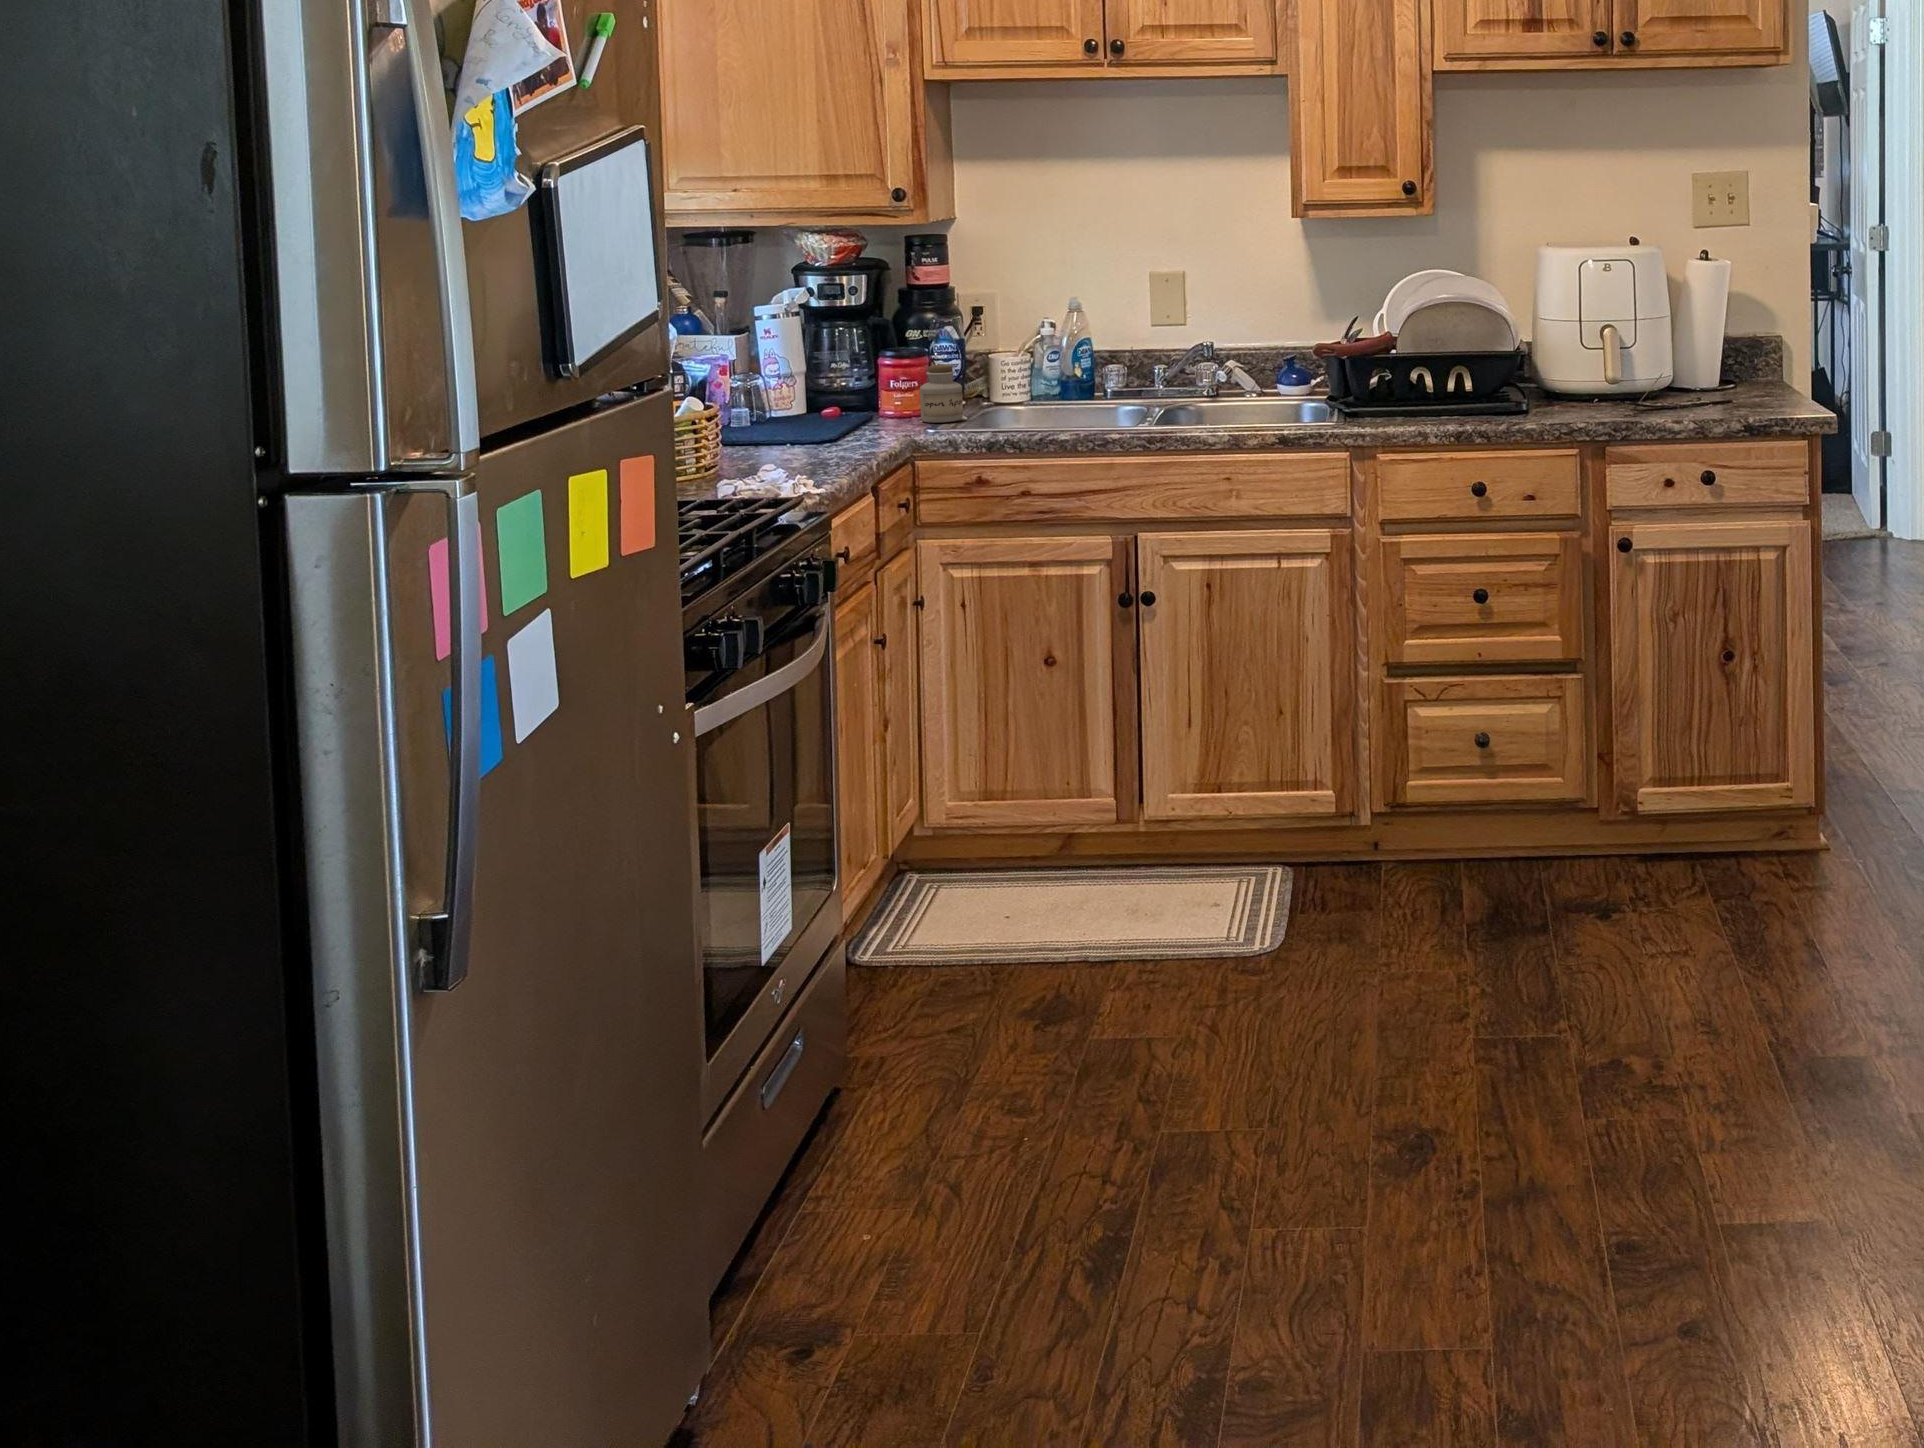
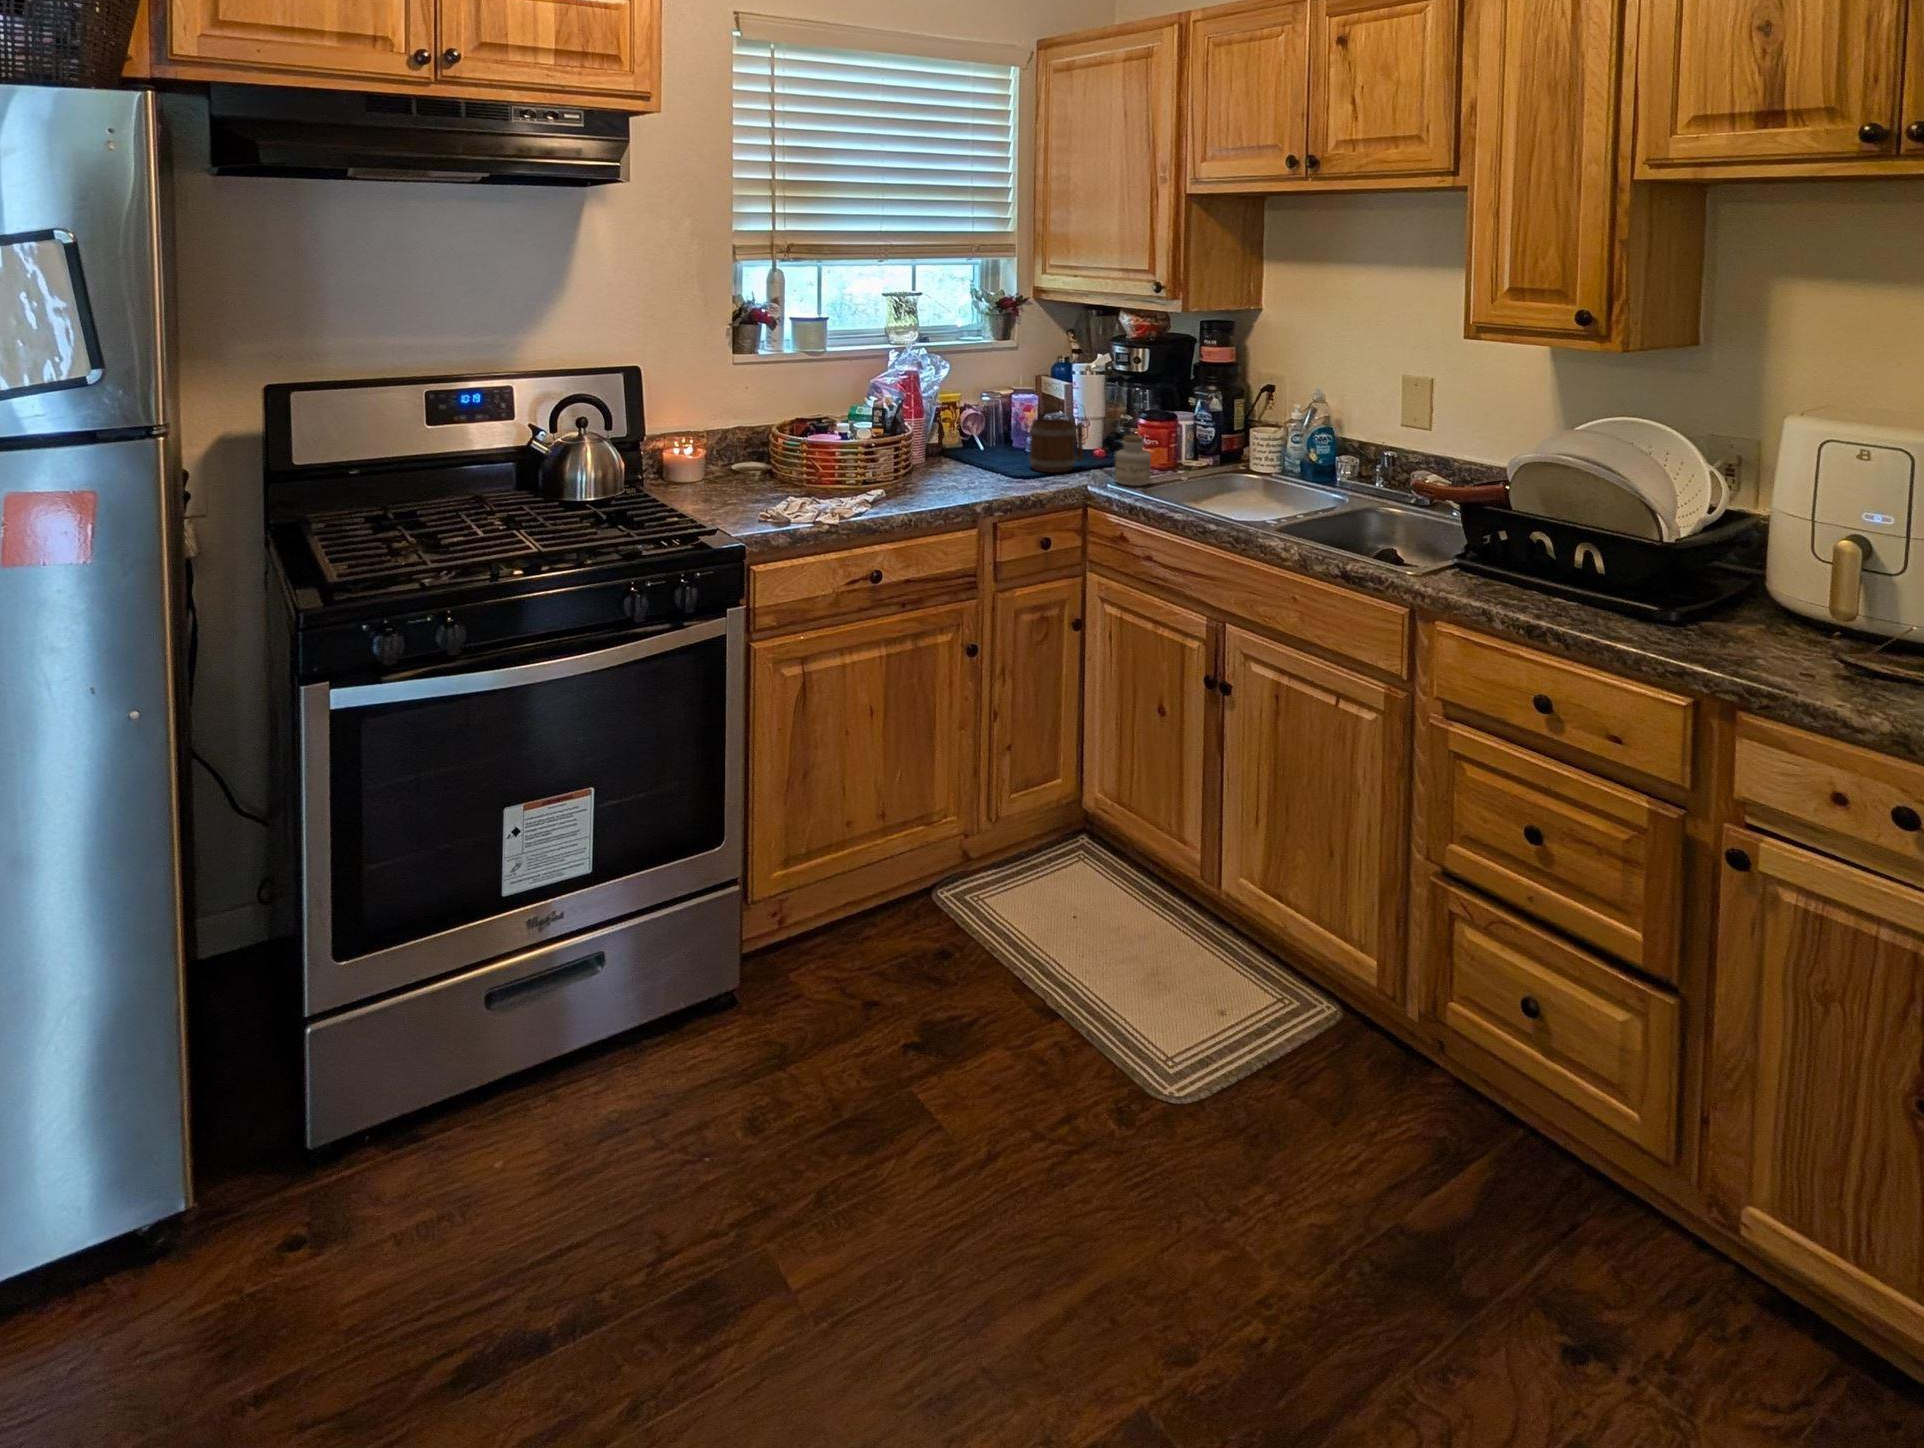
mug: none [791,362,852,428] -> present [1029,418,1083,473]

